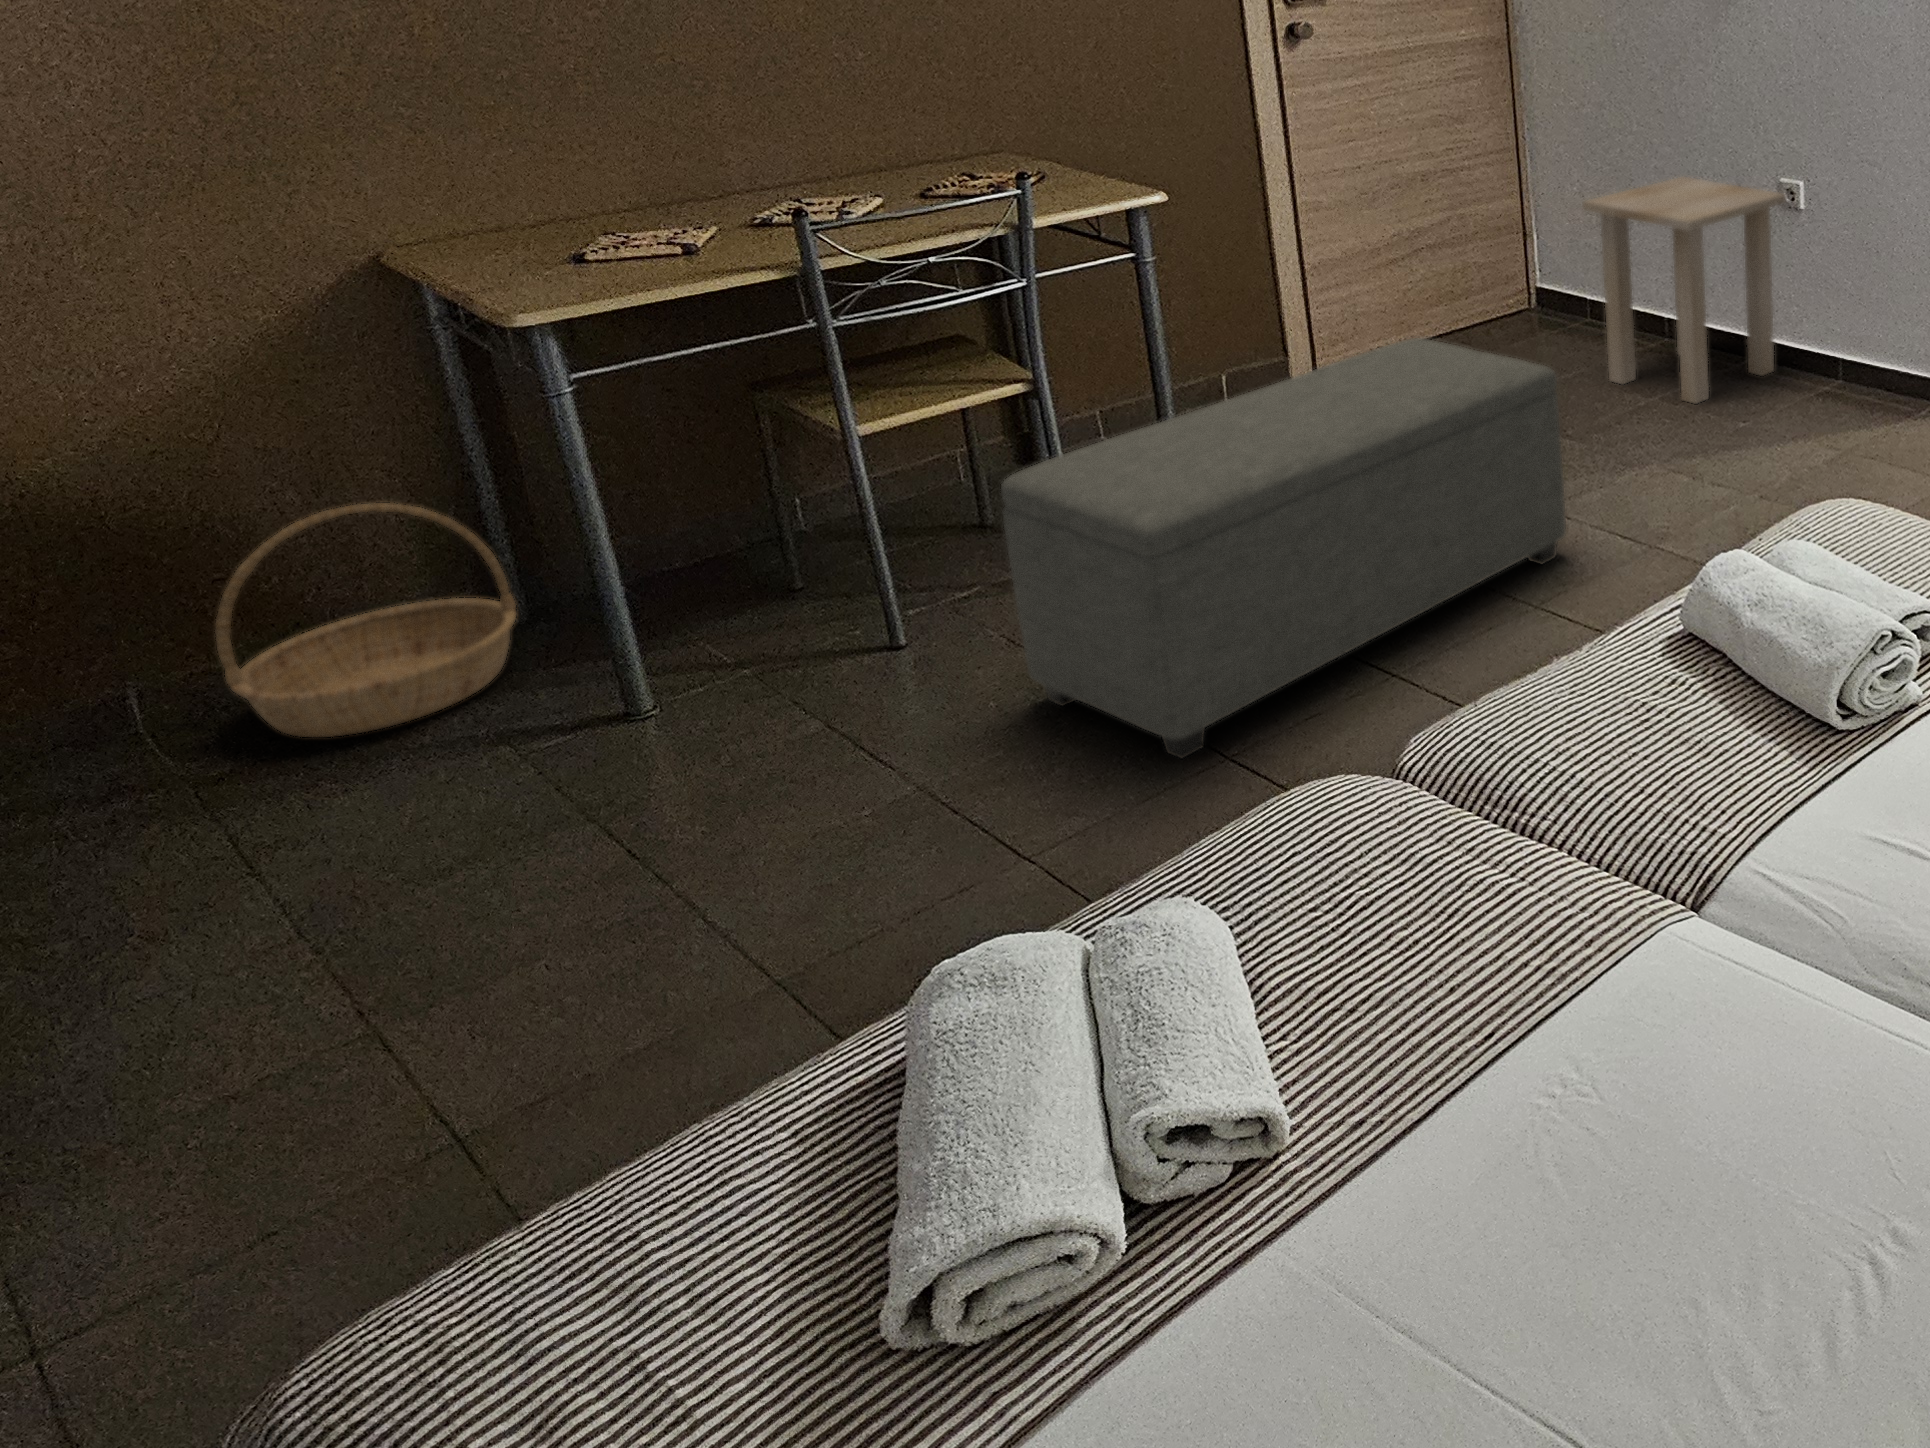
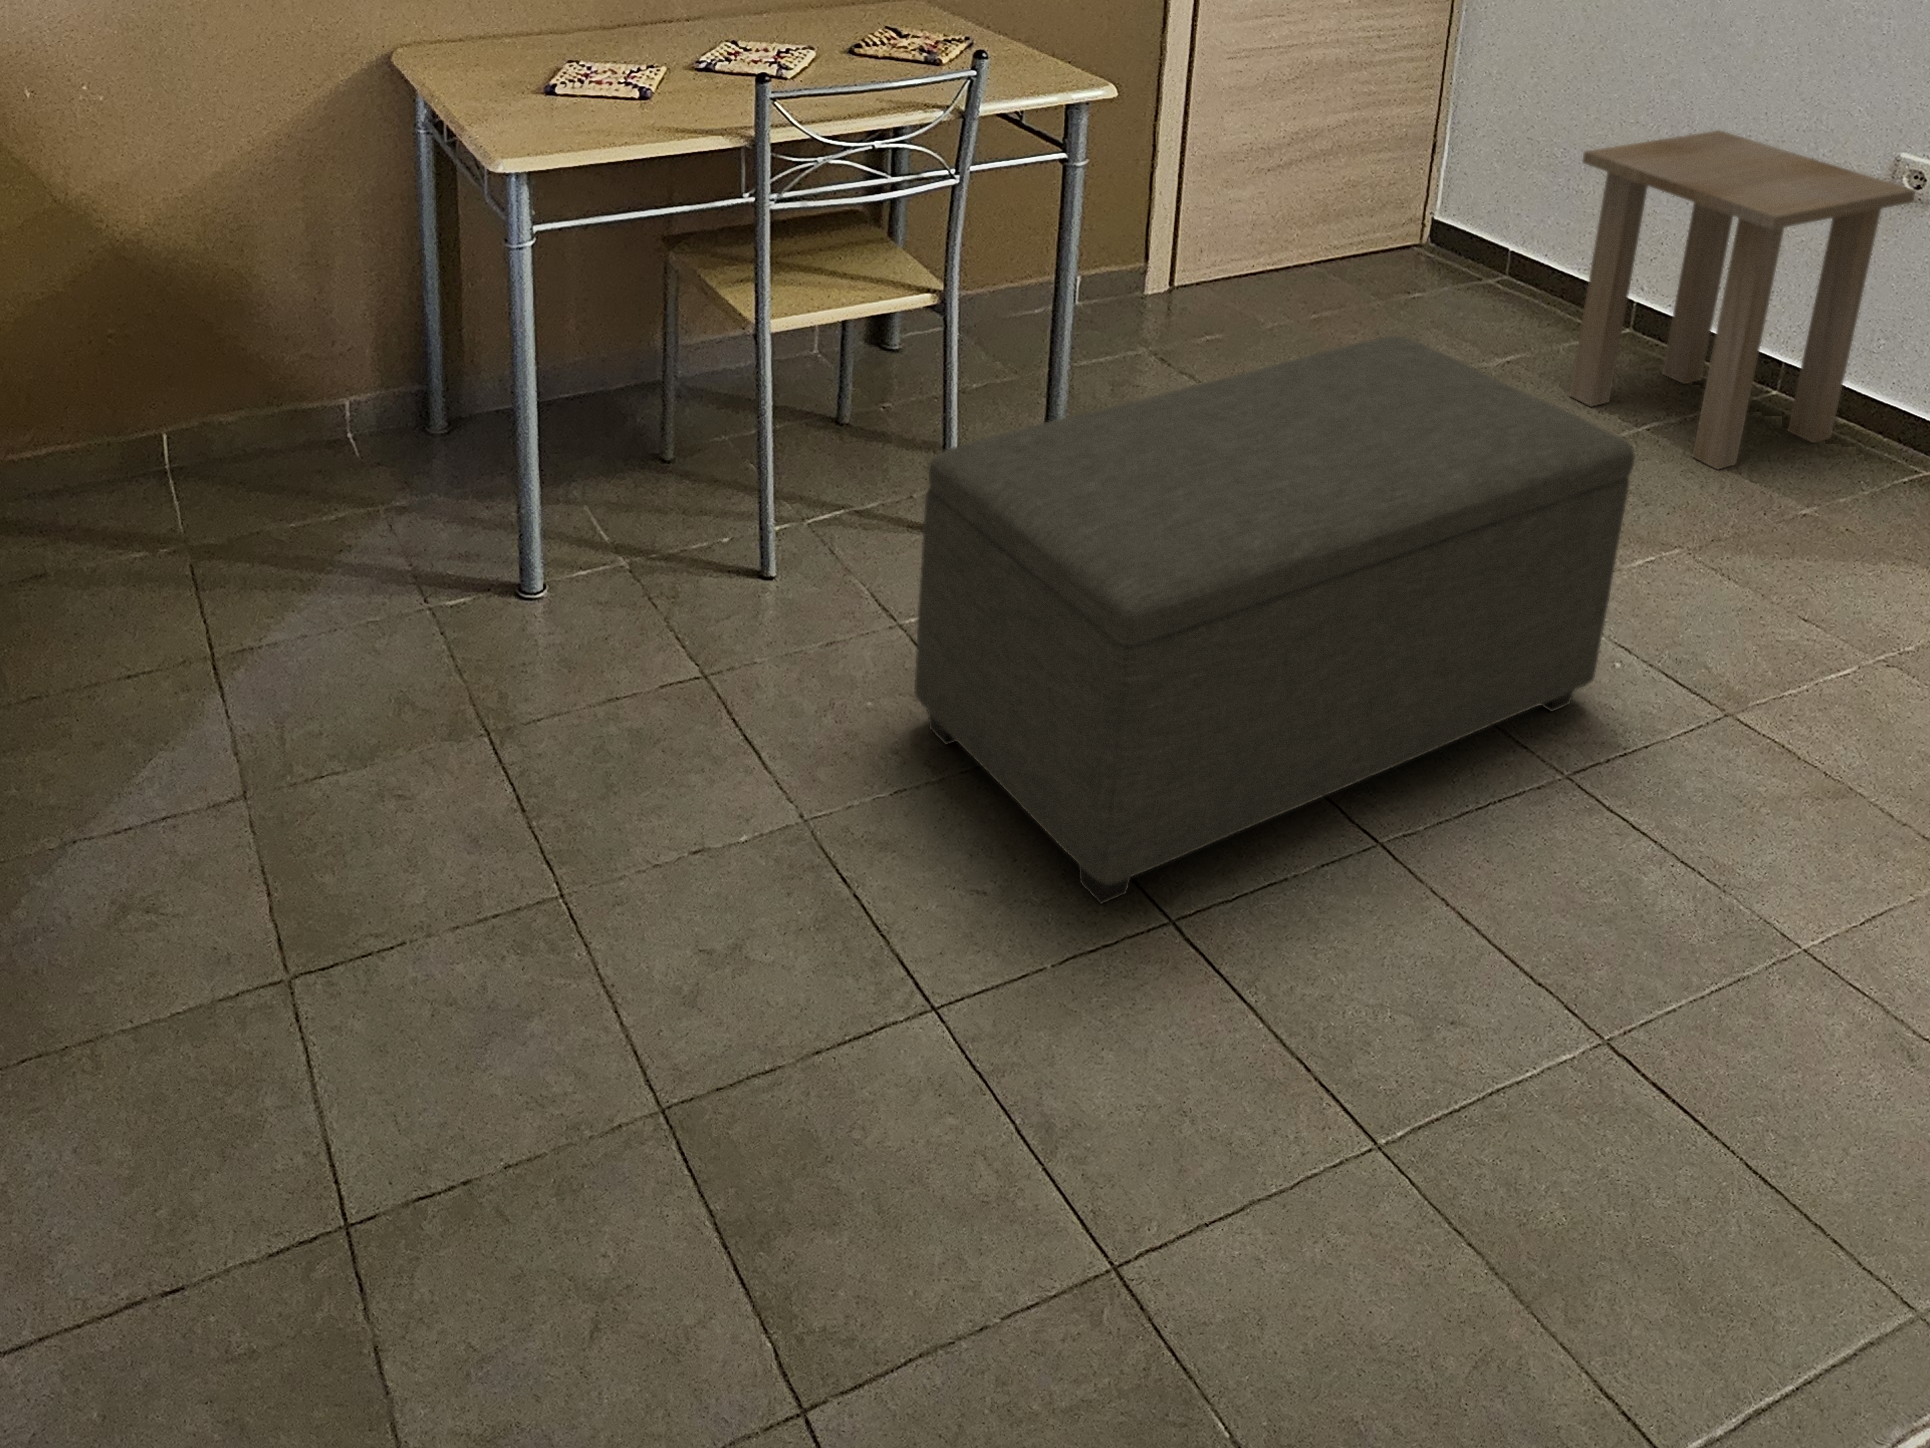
basket: present [215,503,516,737] -> none [235,299,446,527]

